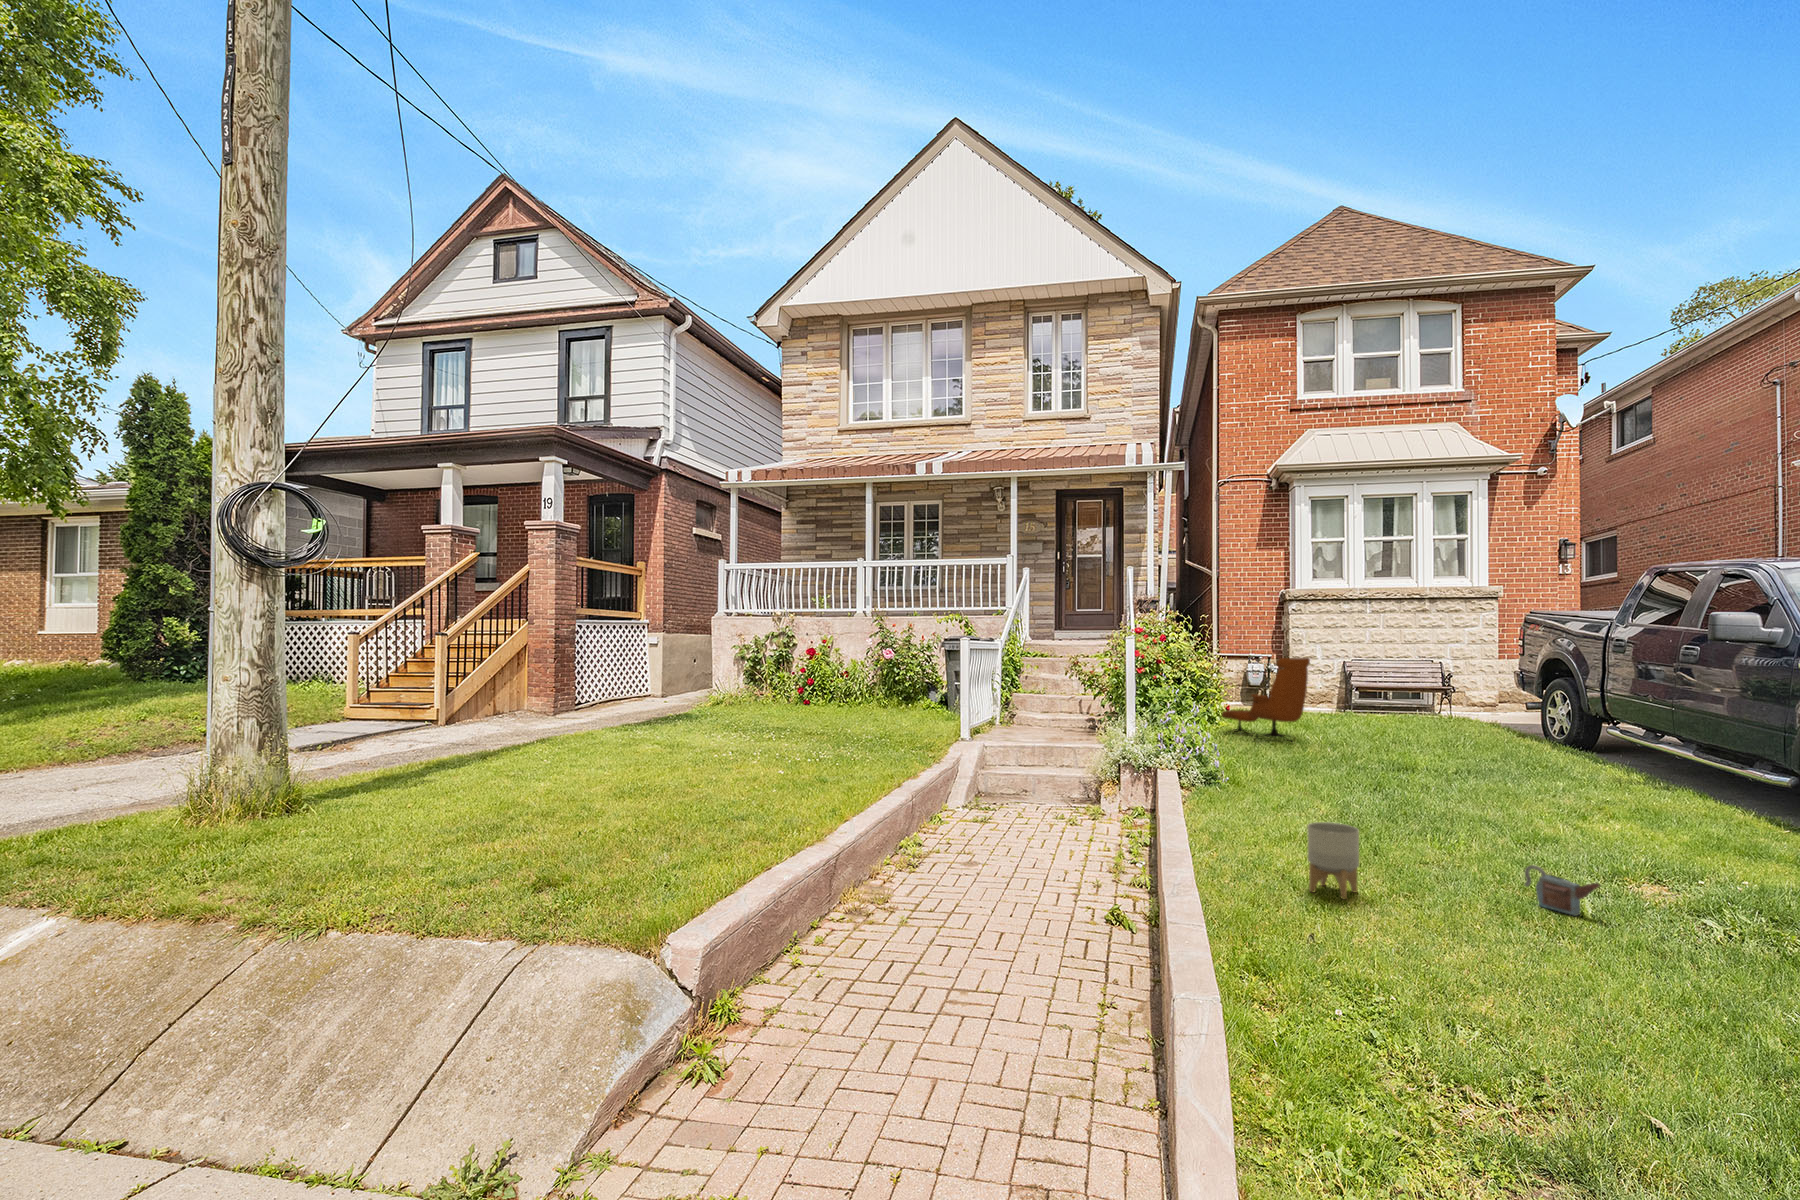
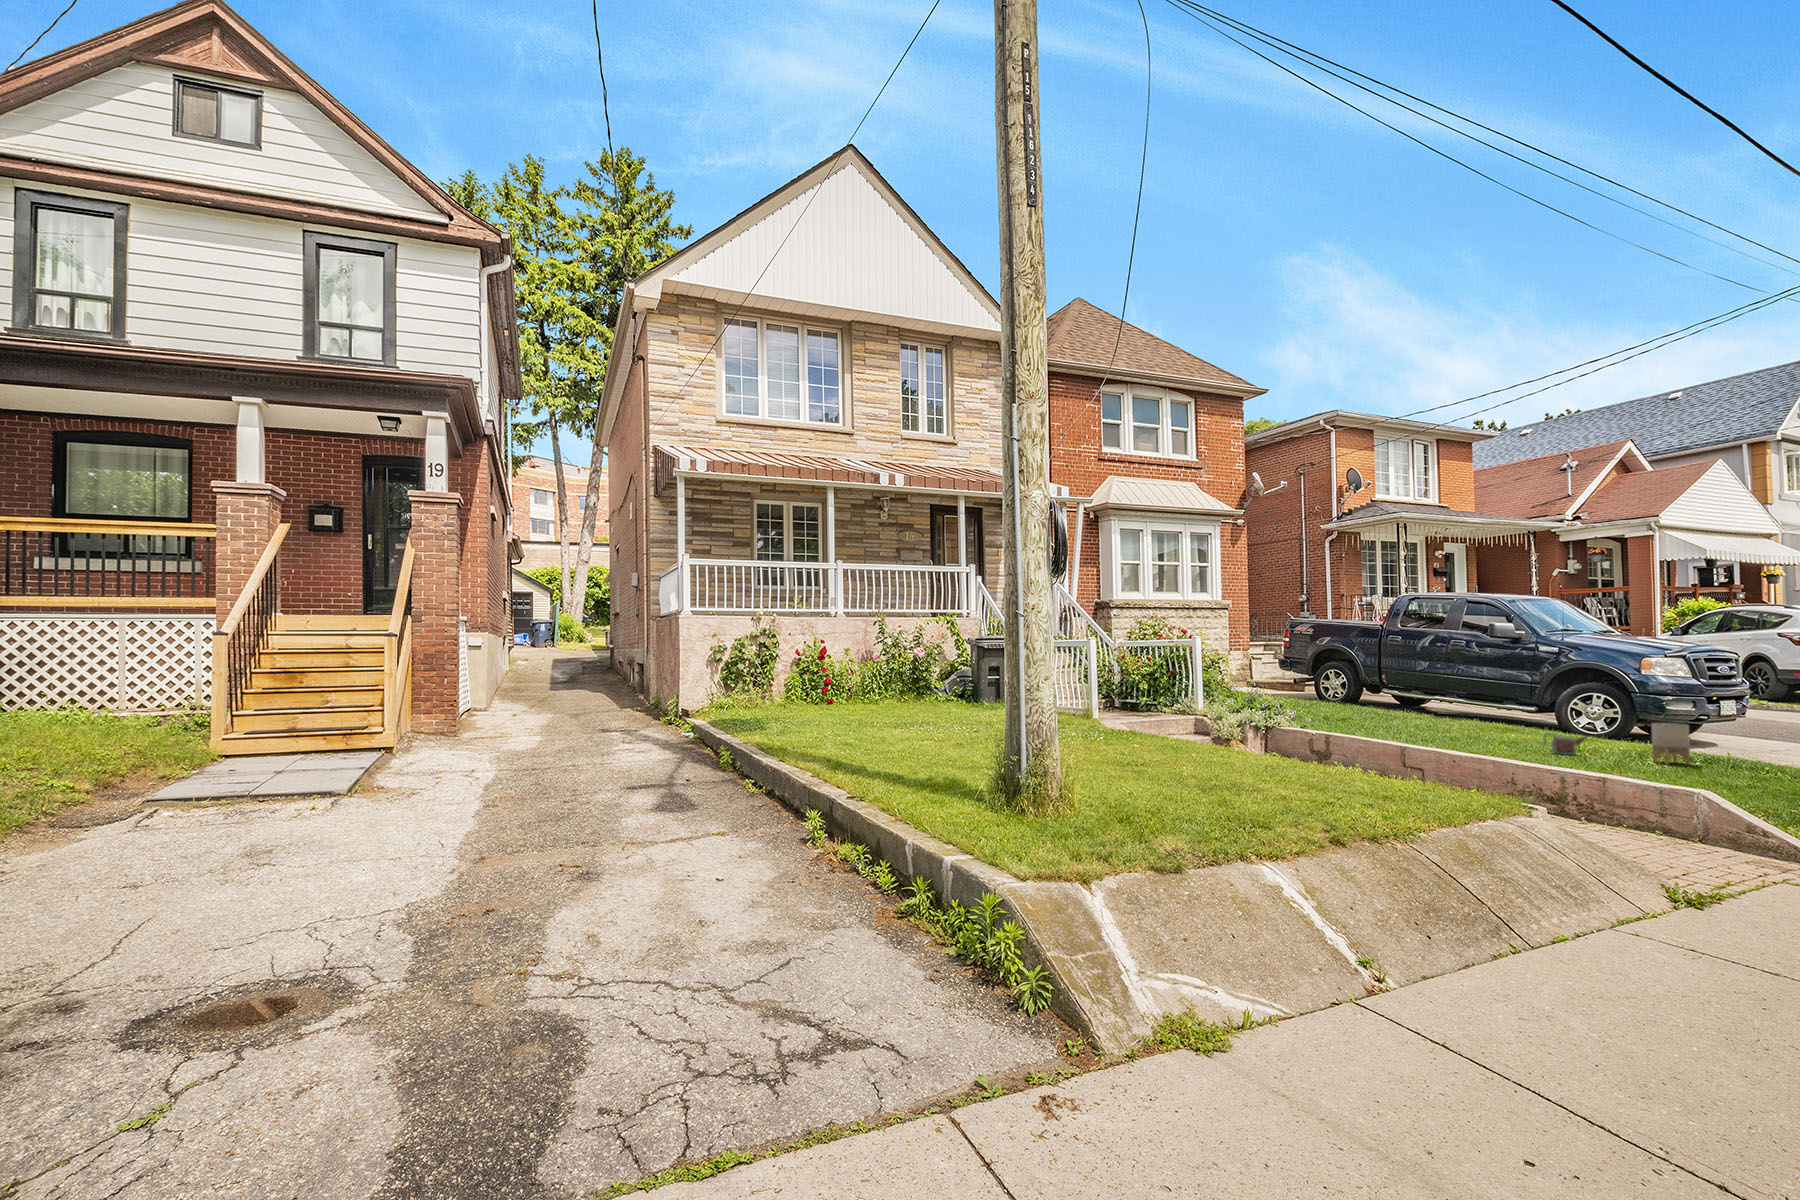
lounge chair: present [1221,658,1310,743] -> none [1218,642,1300,706]
watering can: present [1524,865,1601,916] -> present [1543,733,1588,755]

